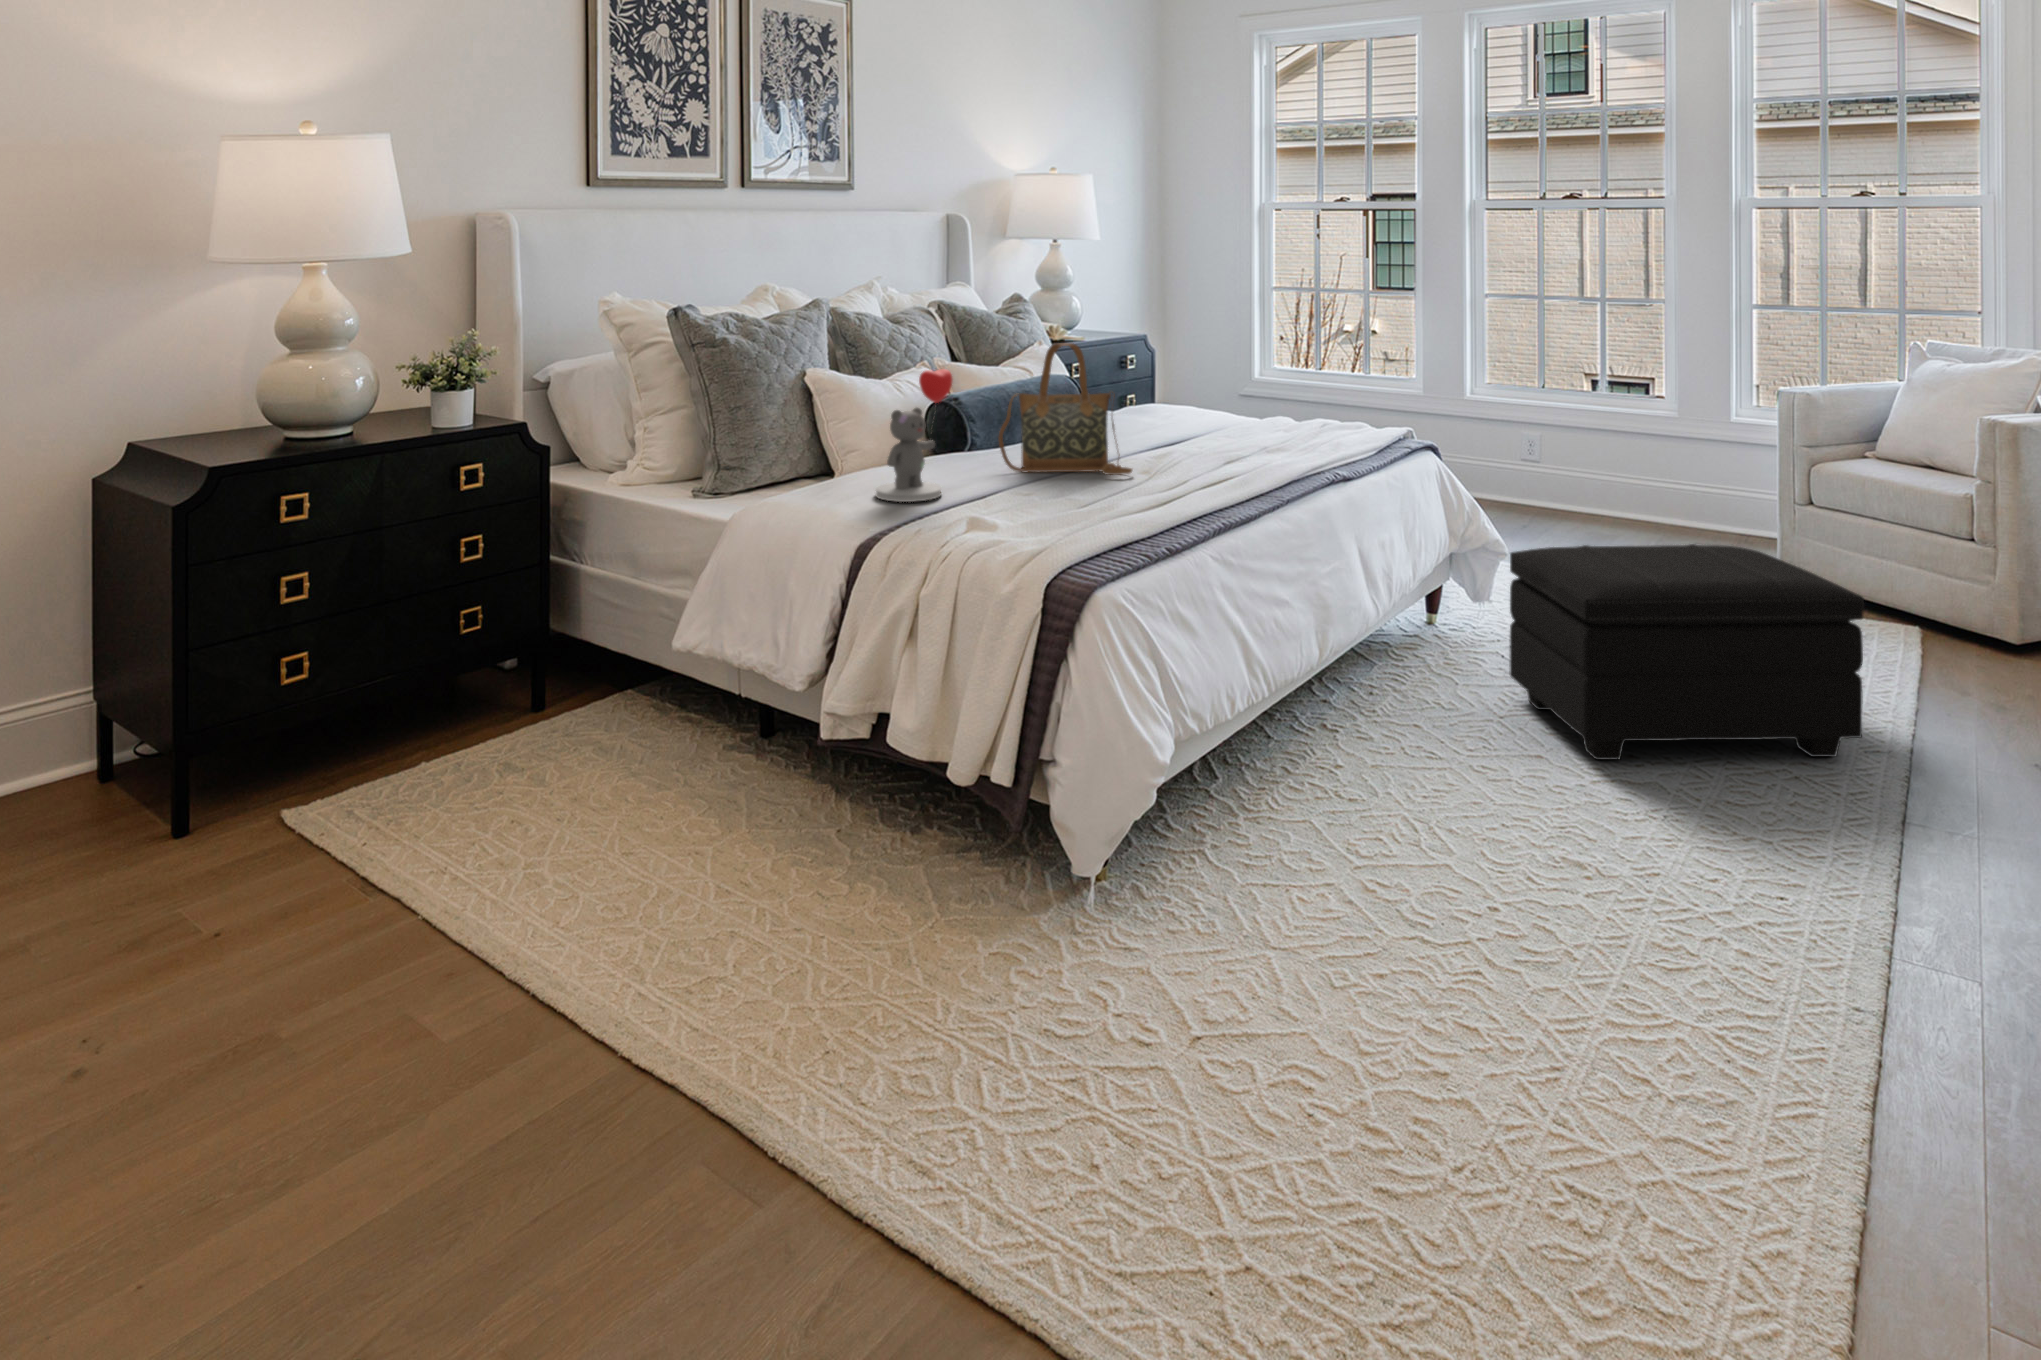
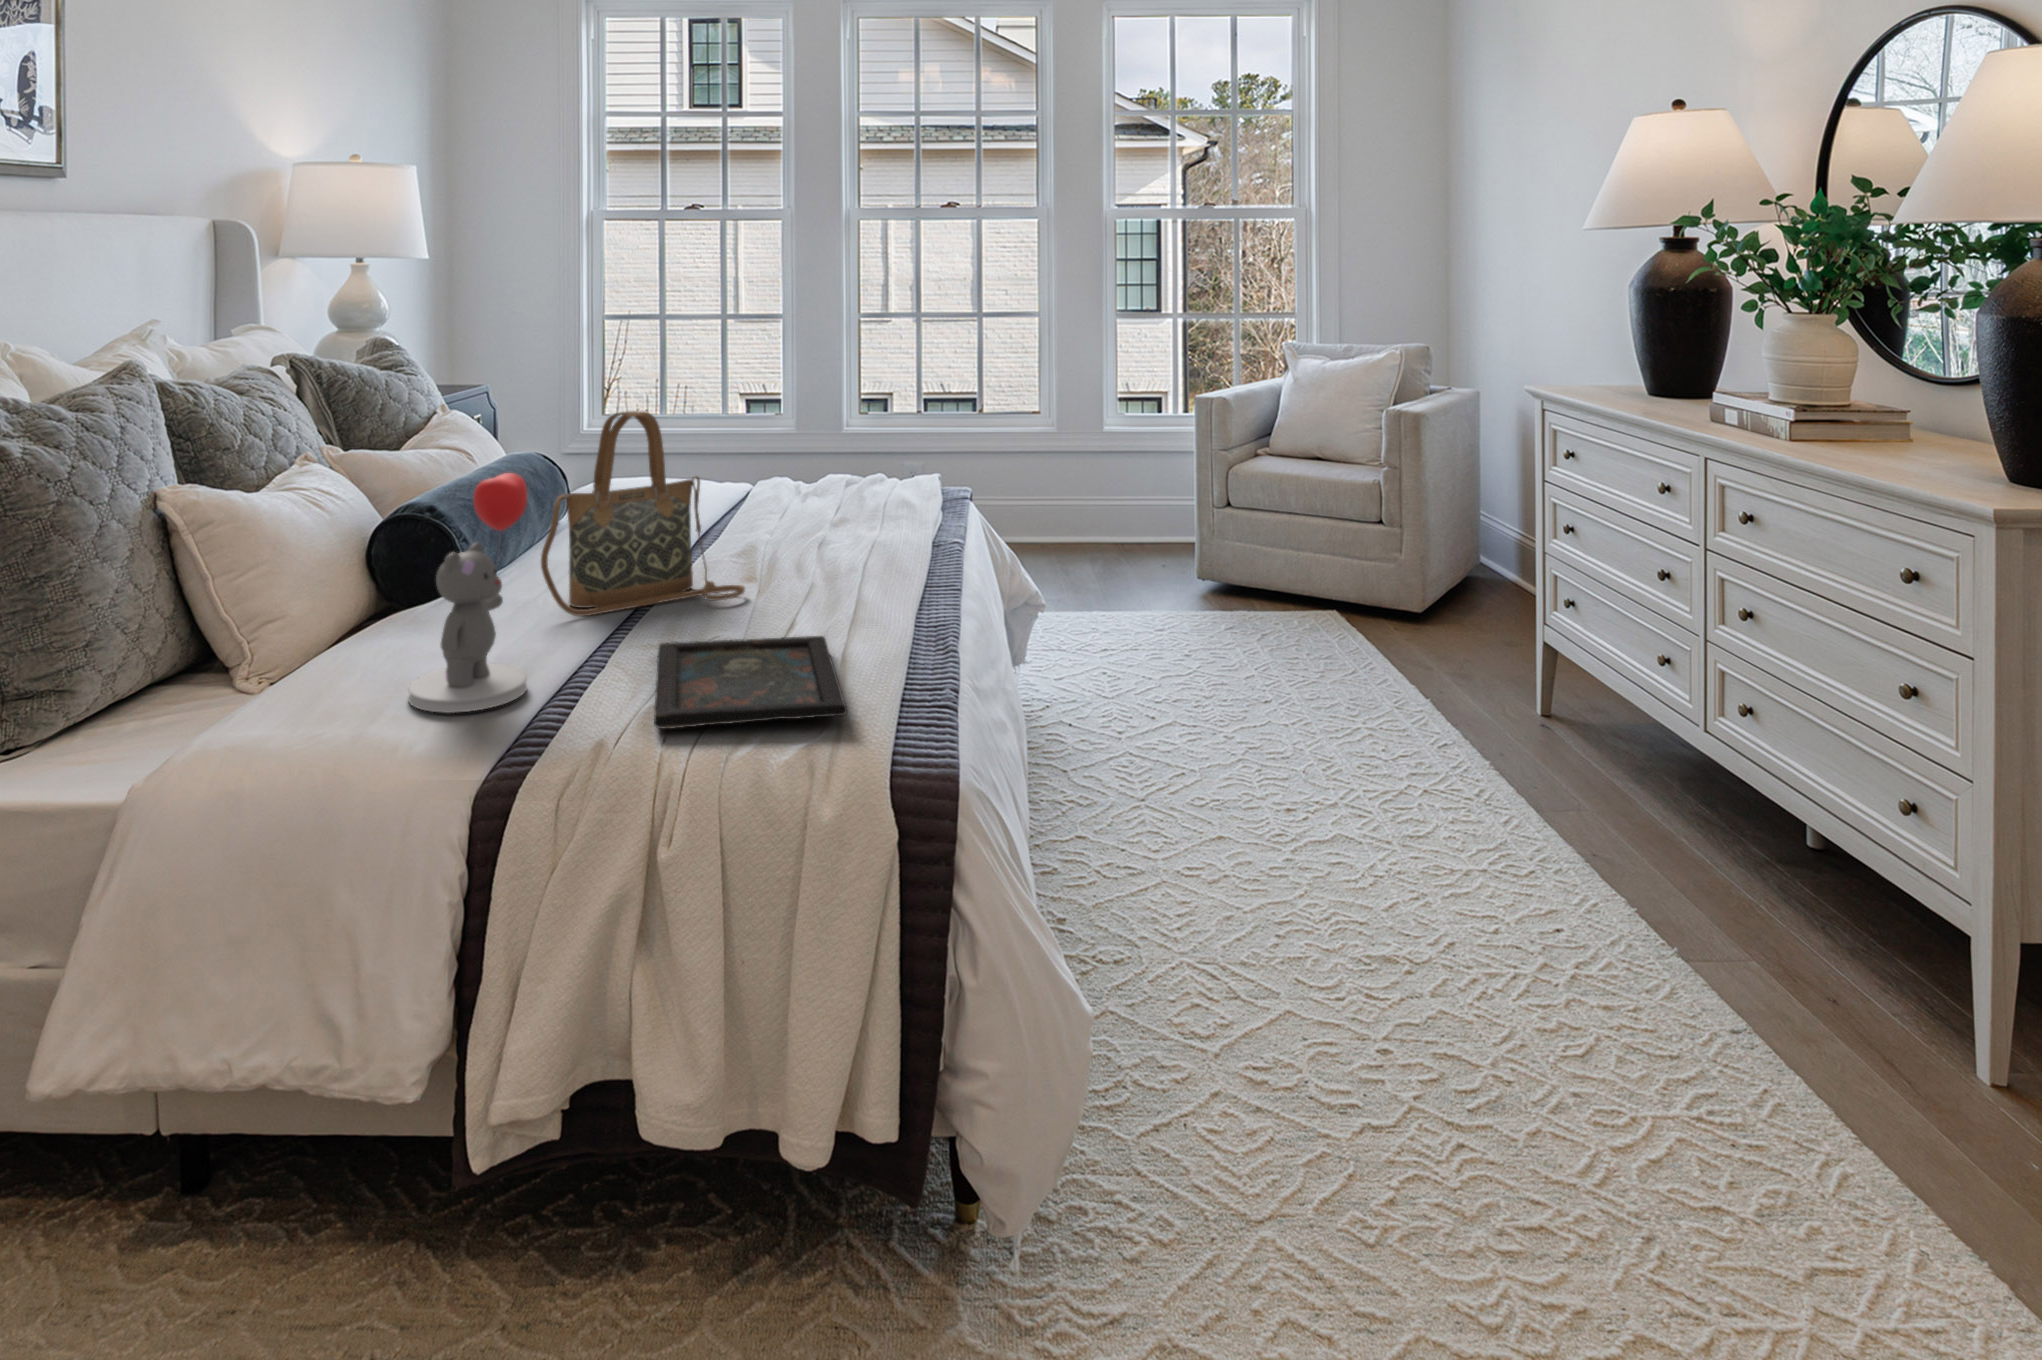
tray: none [971,488,1133,533] -> present [654,636,847,729]
footstool: present [1510,544,1864,760] -> none [1125,574,1459,843]

